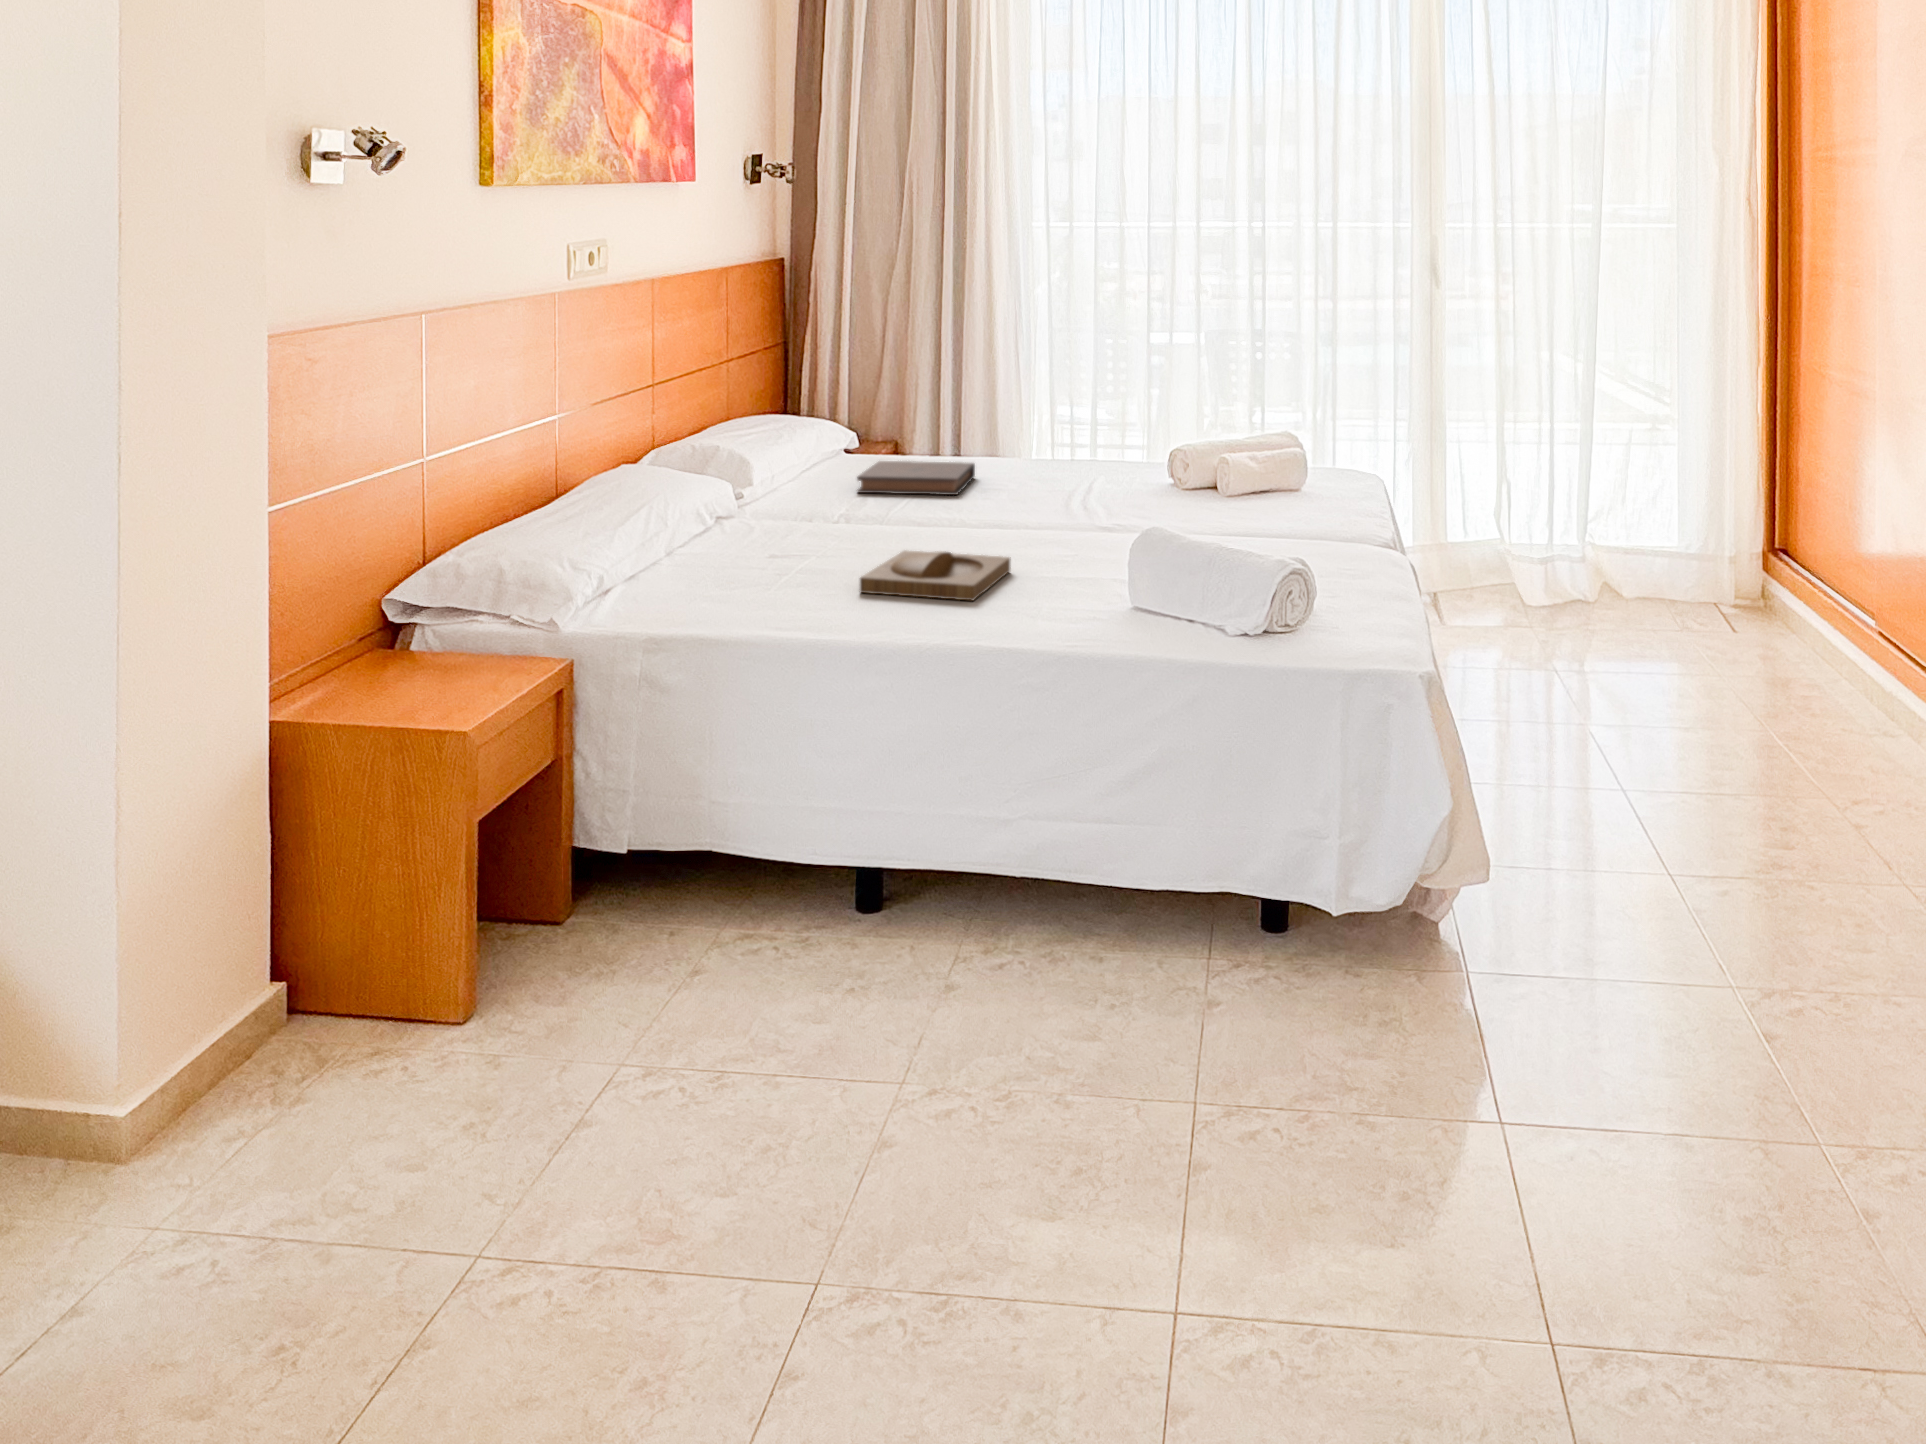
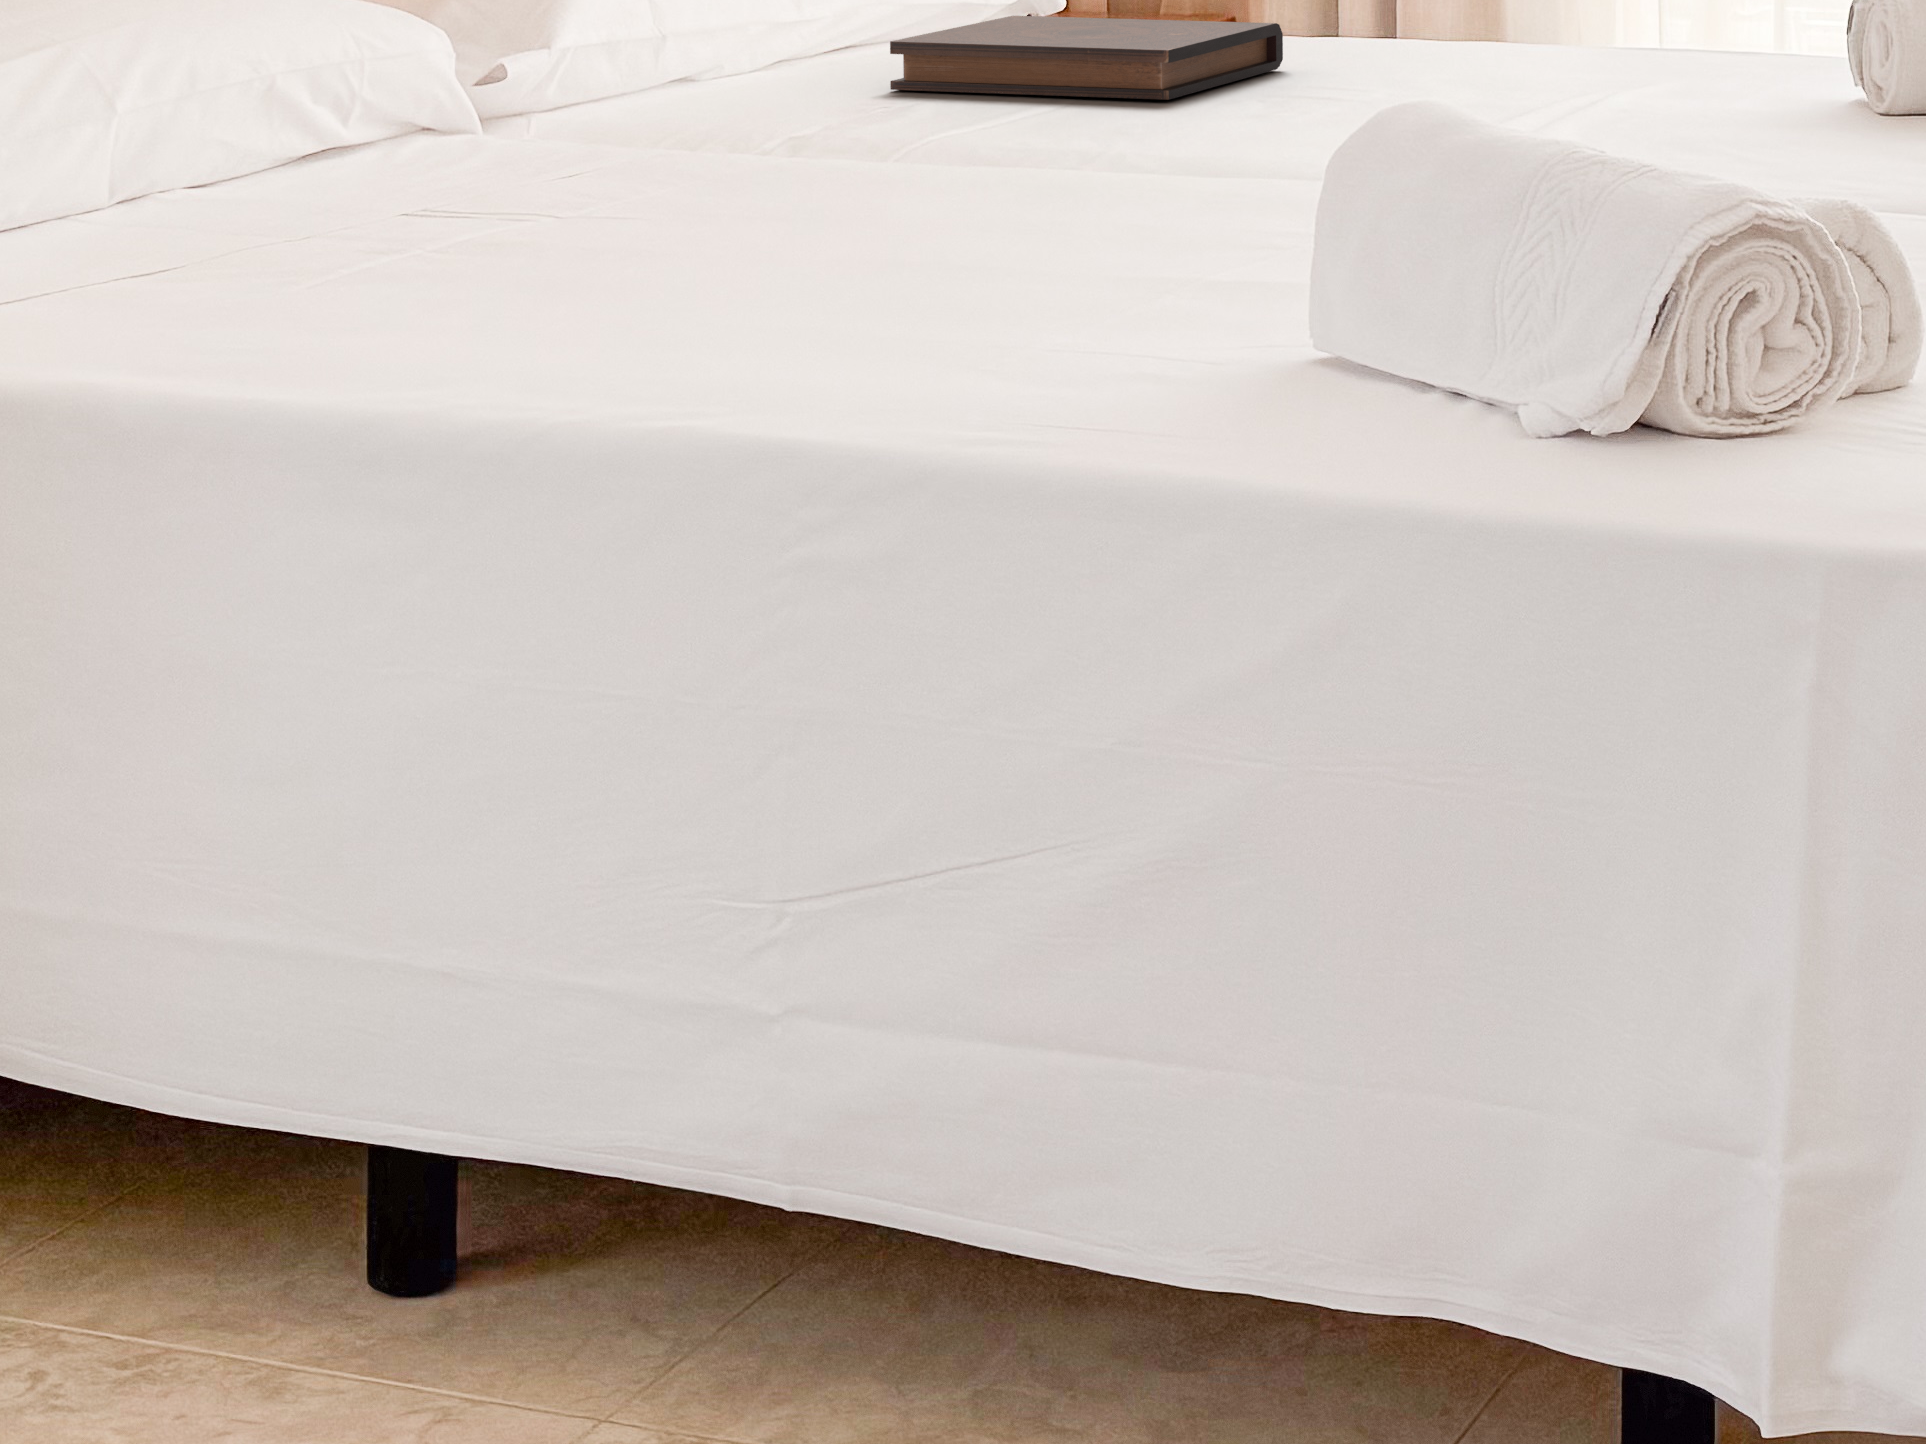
tray: present [860,551,1010,601] -> none [509,188,1047,318]

